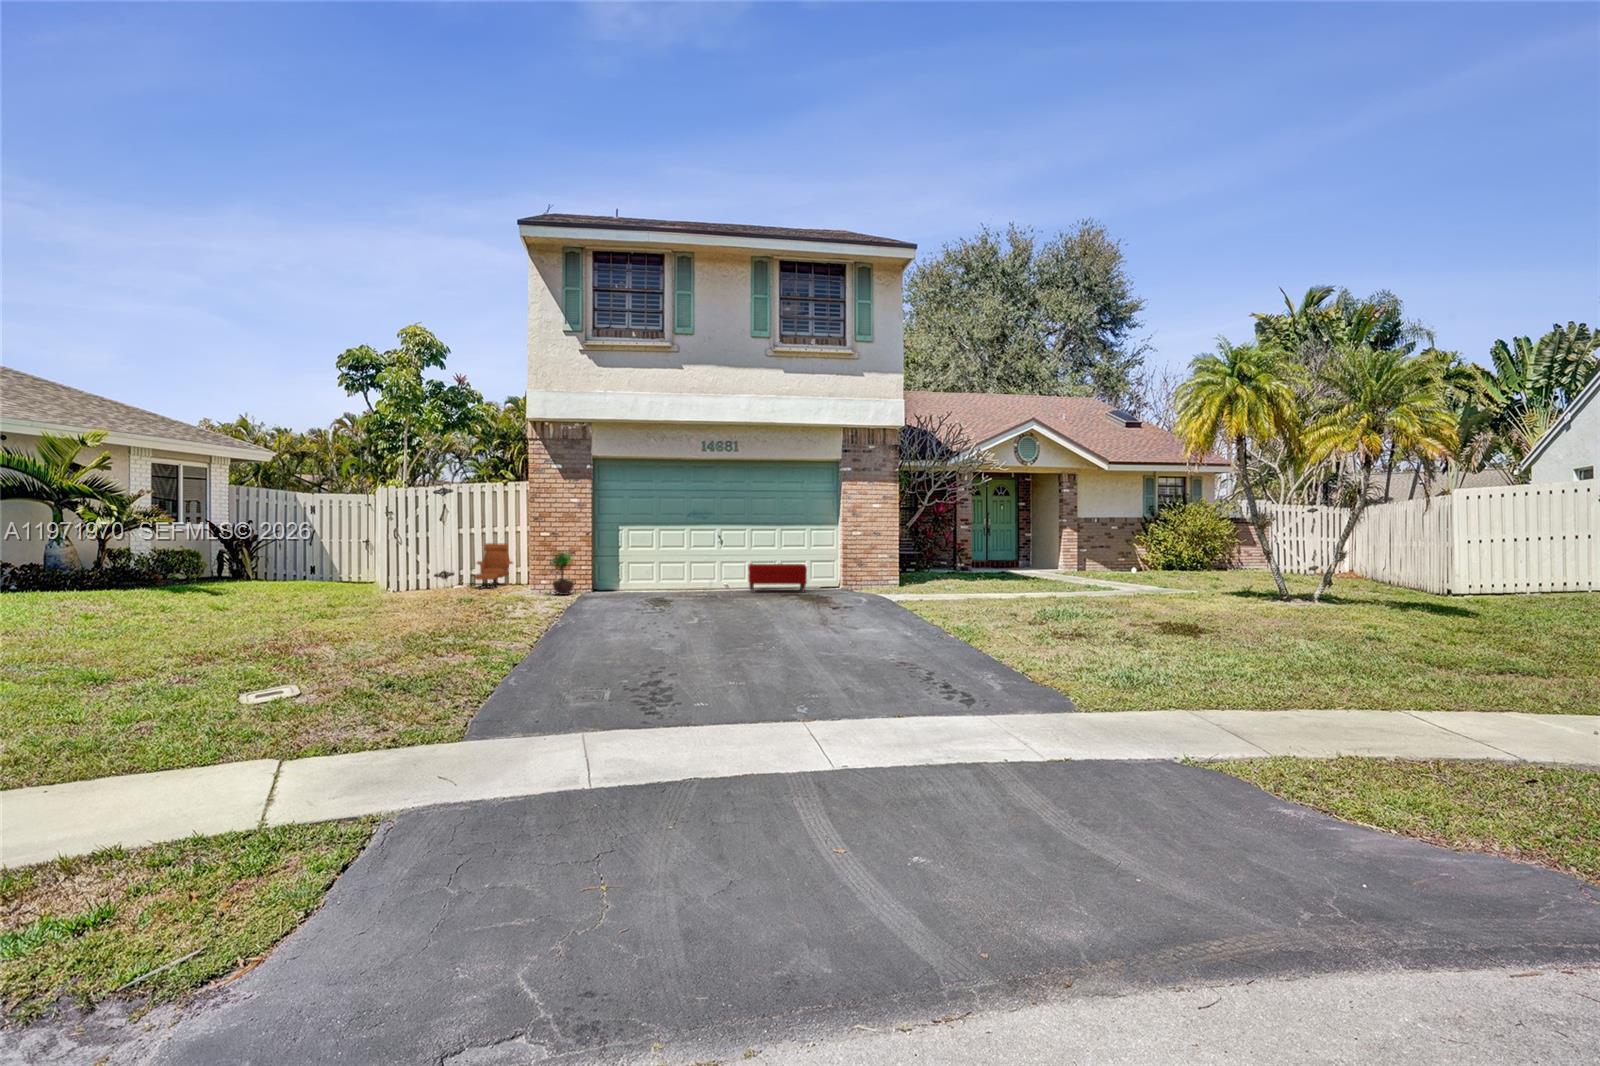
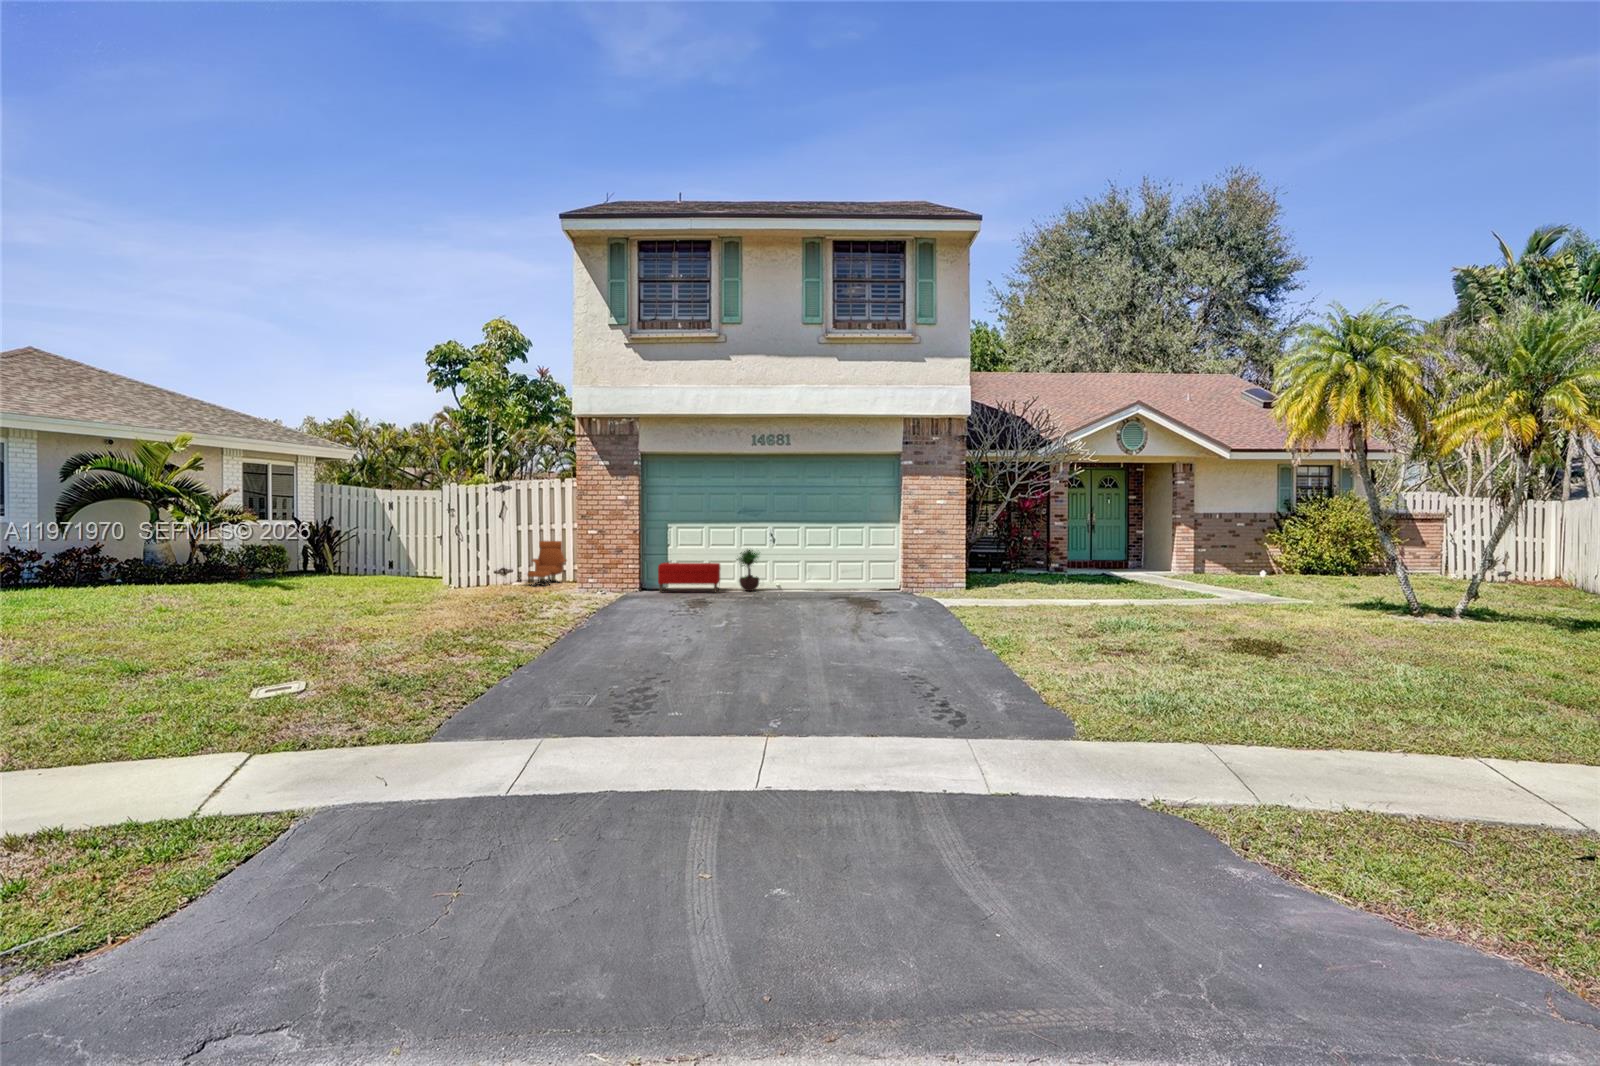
potted tree: present [550,553,574,595] -> present [737,549,759,591]
bench: present [748,564,807,592] -> present [658,563,720,593]

